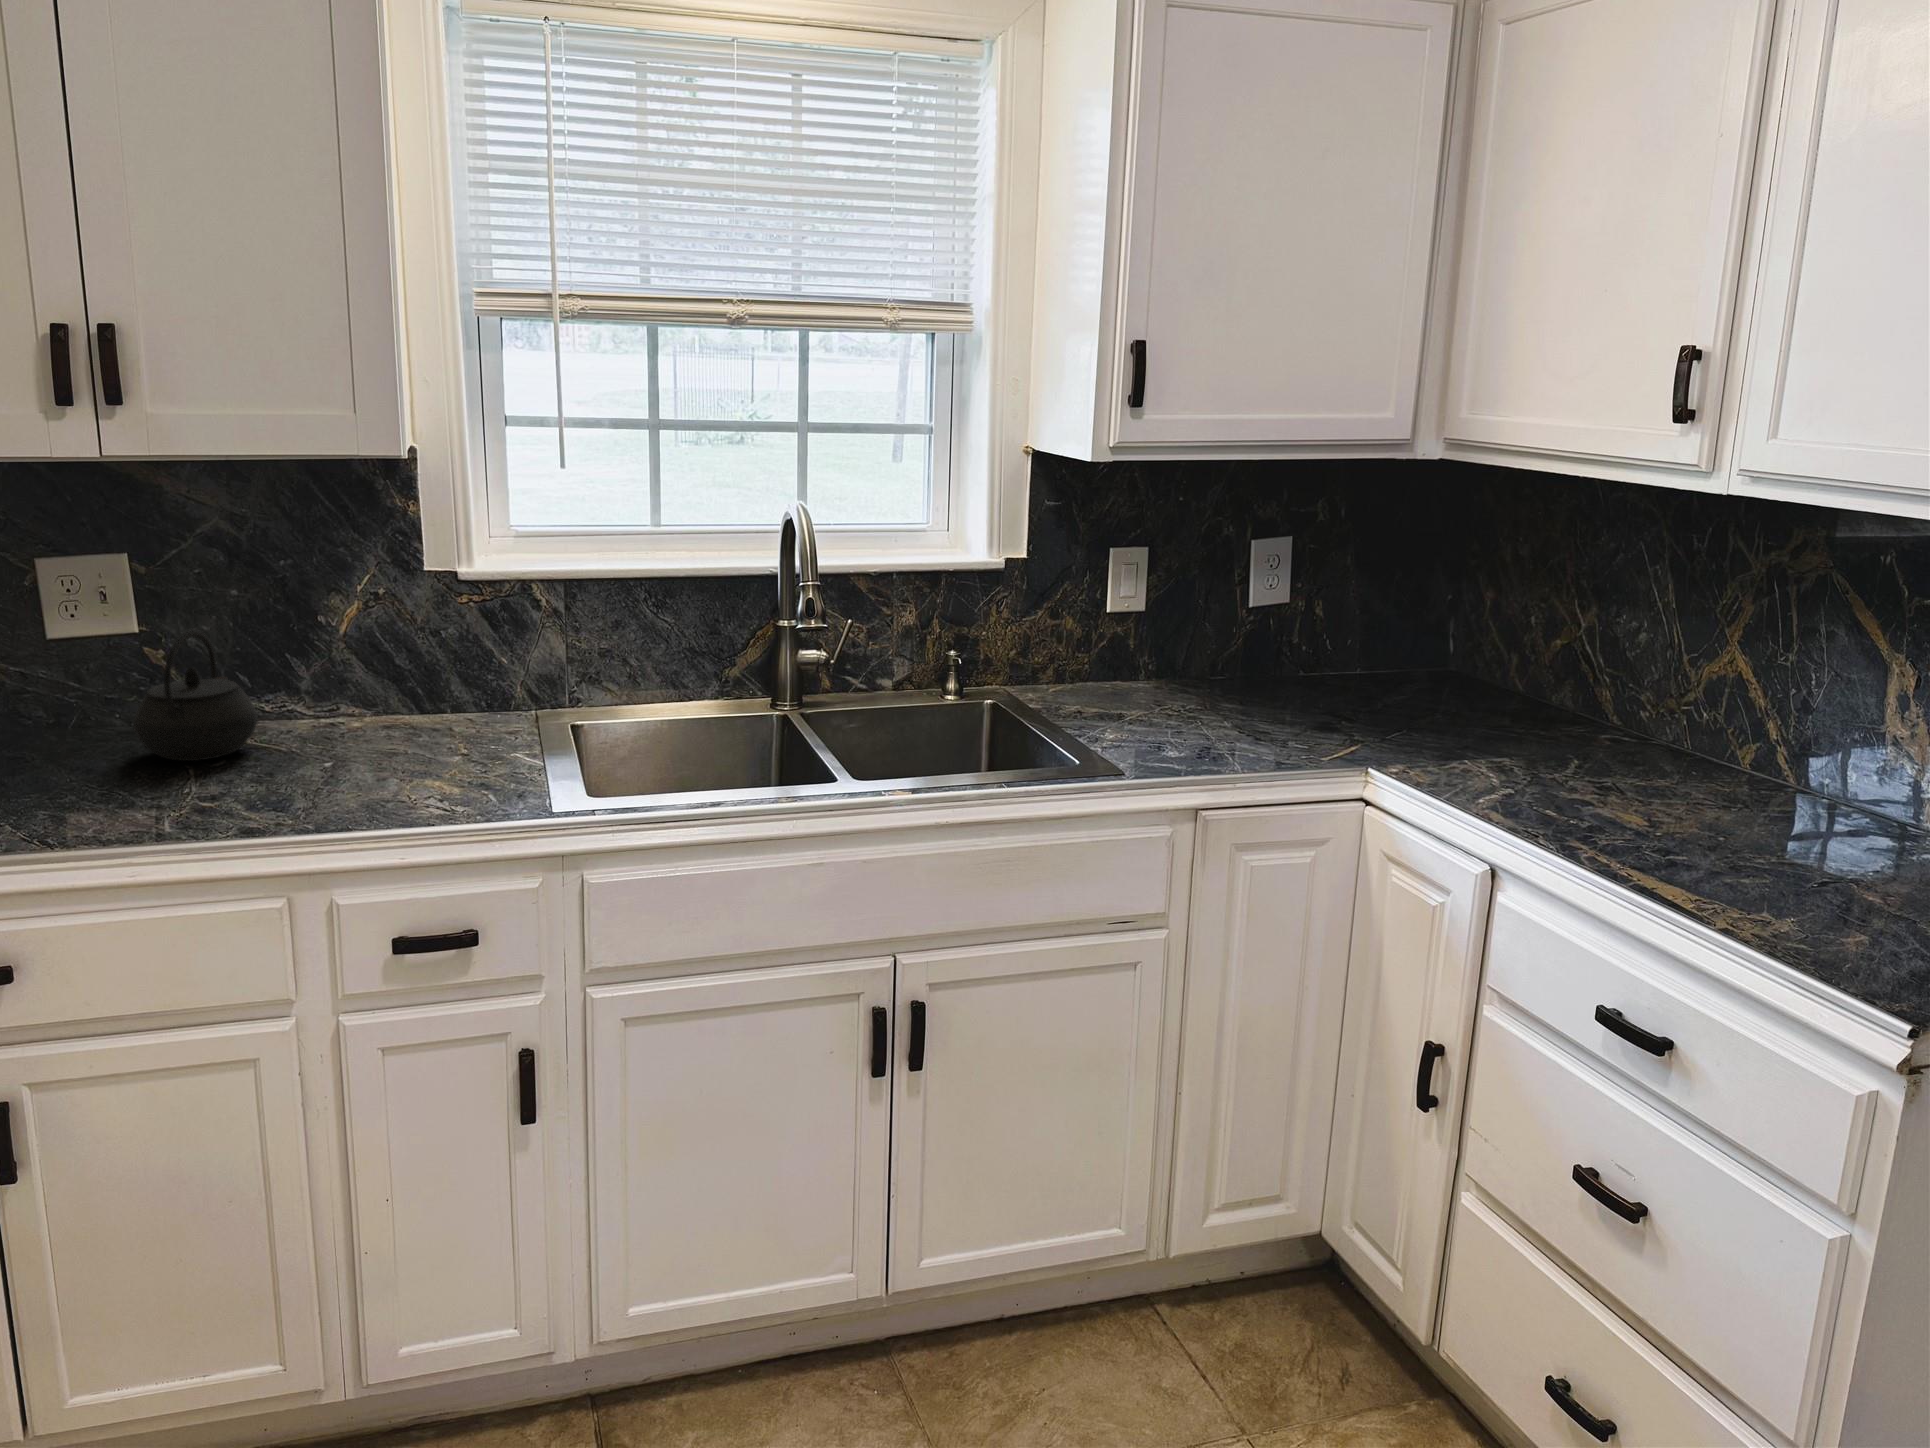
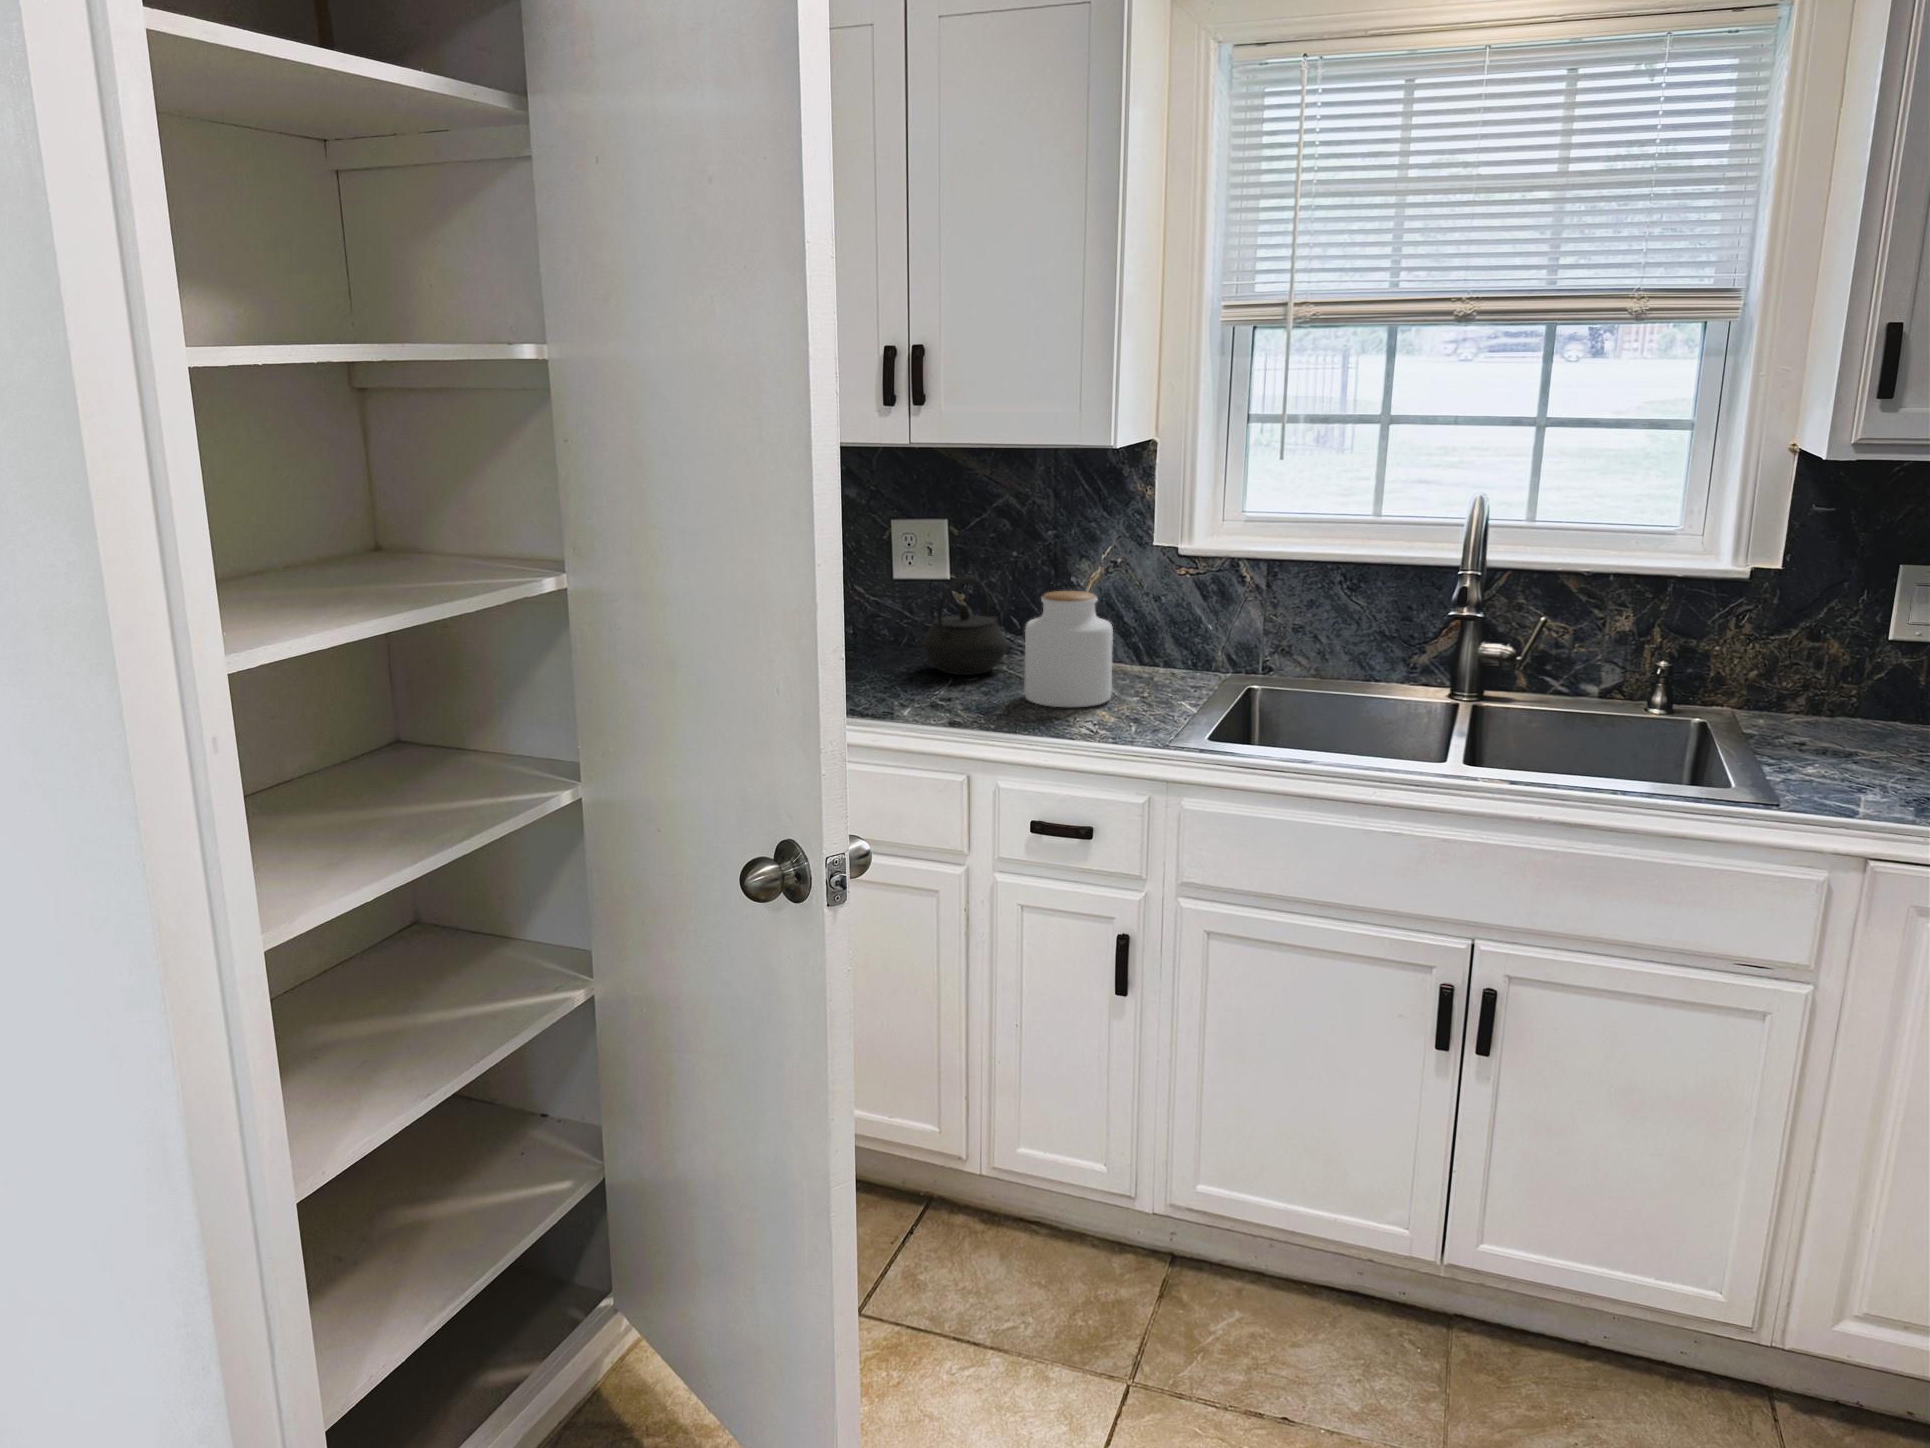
jar: none [312,637,433,786] -> present [1024,591,1113,707]

